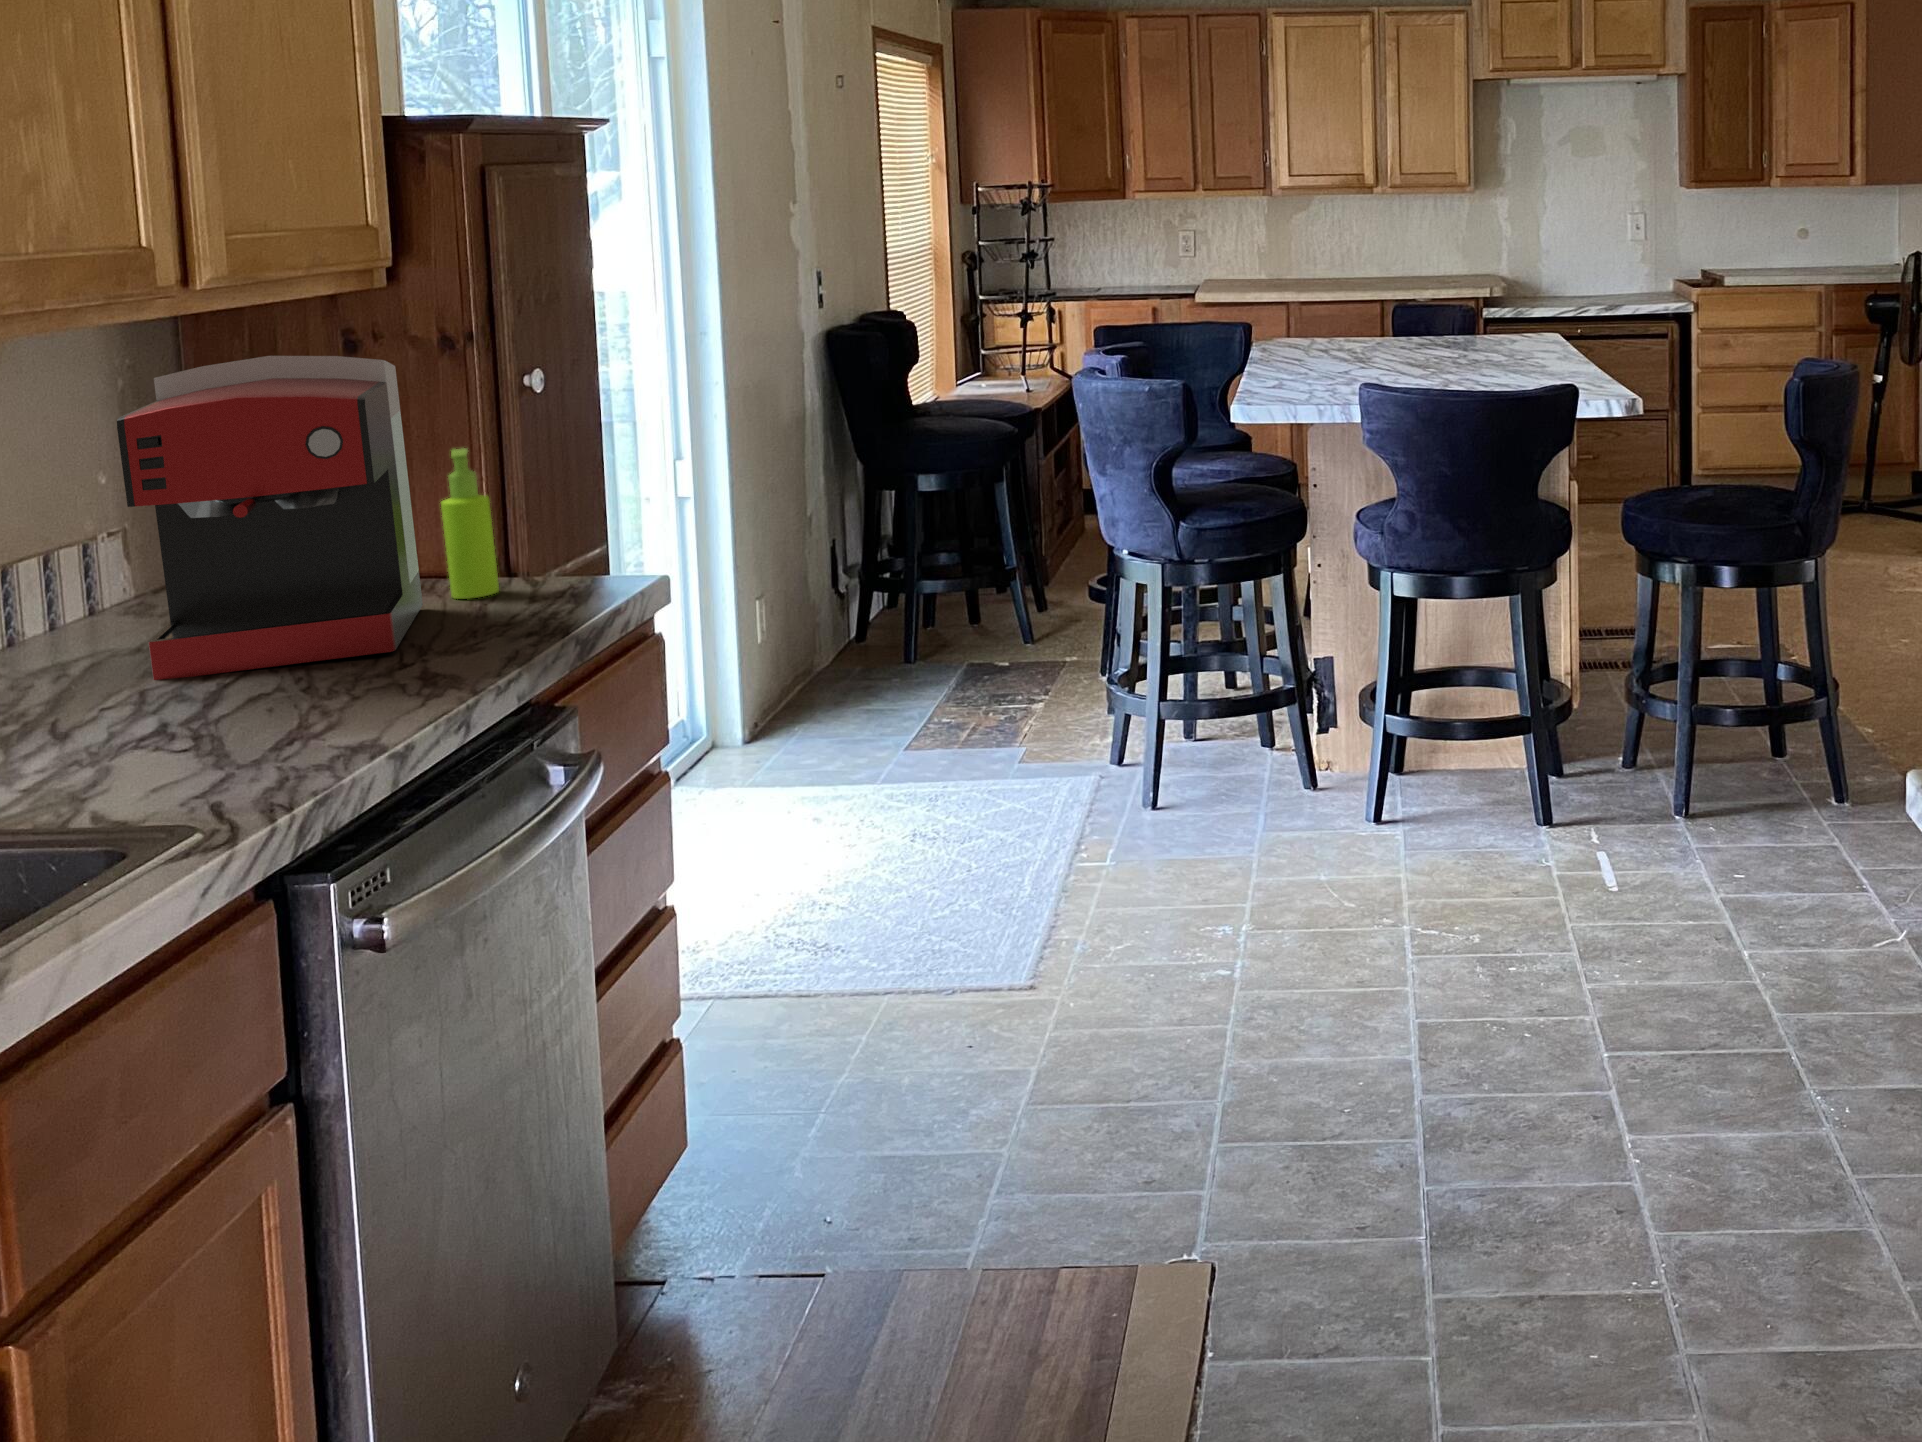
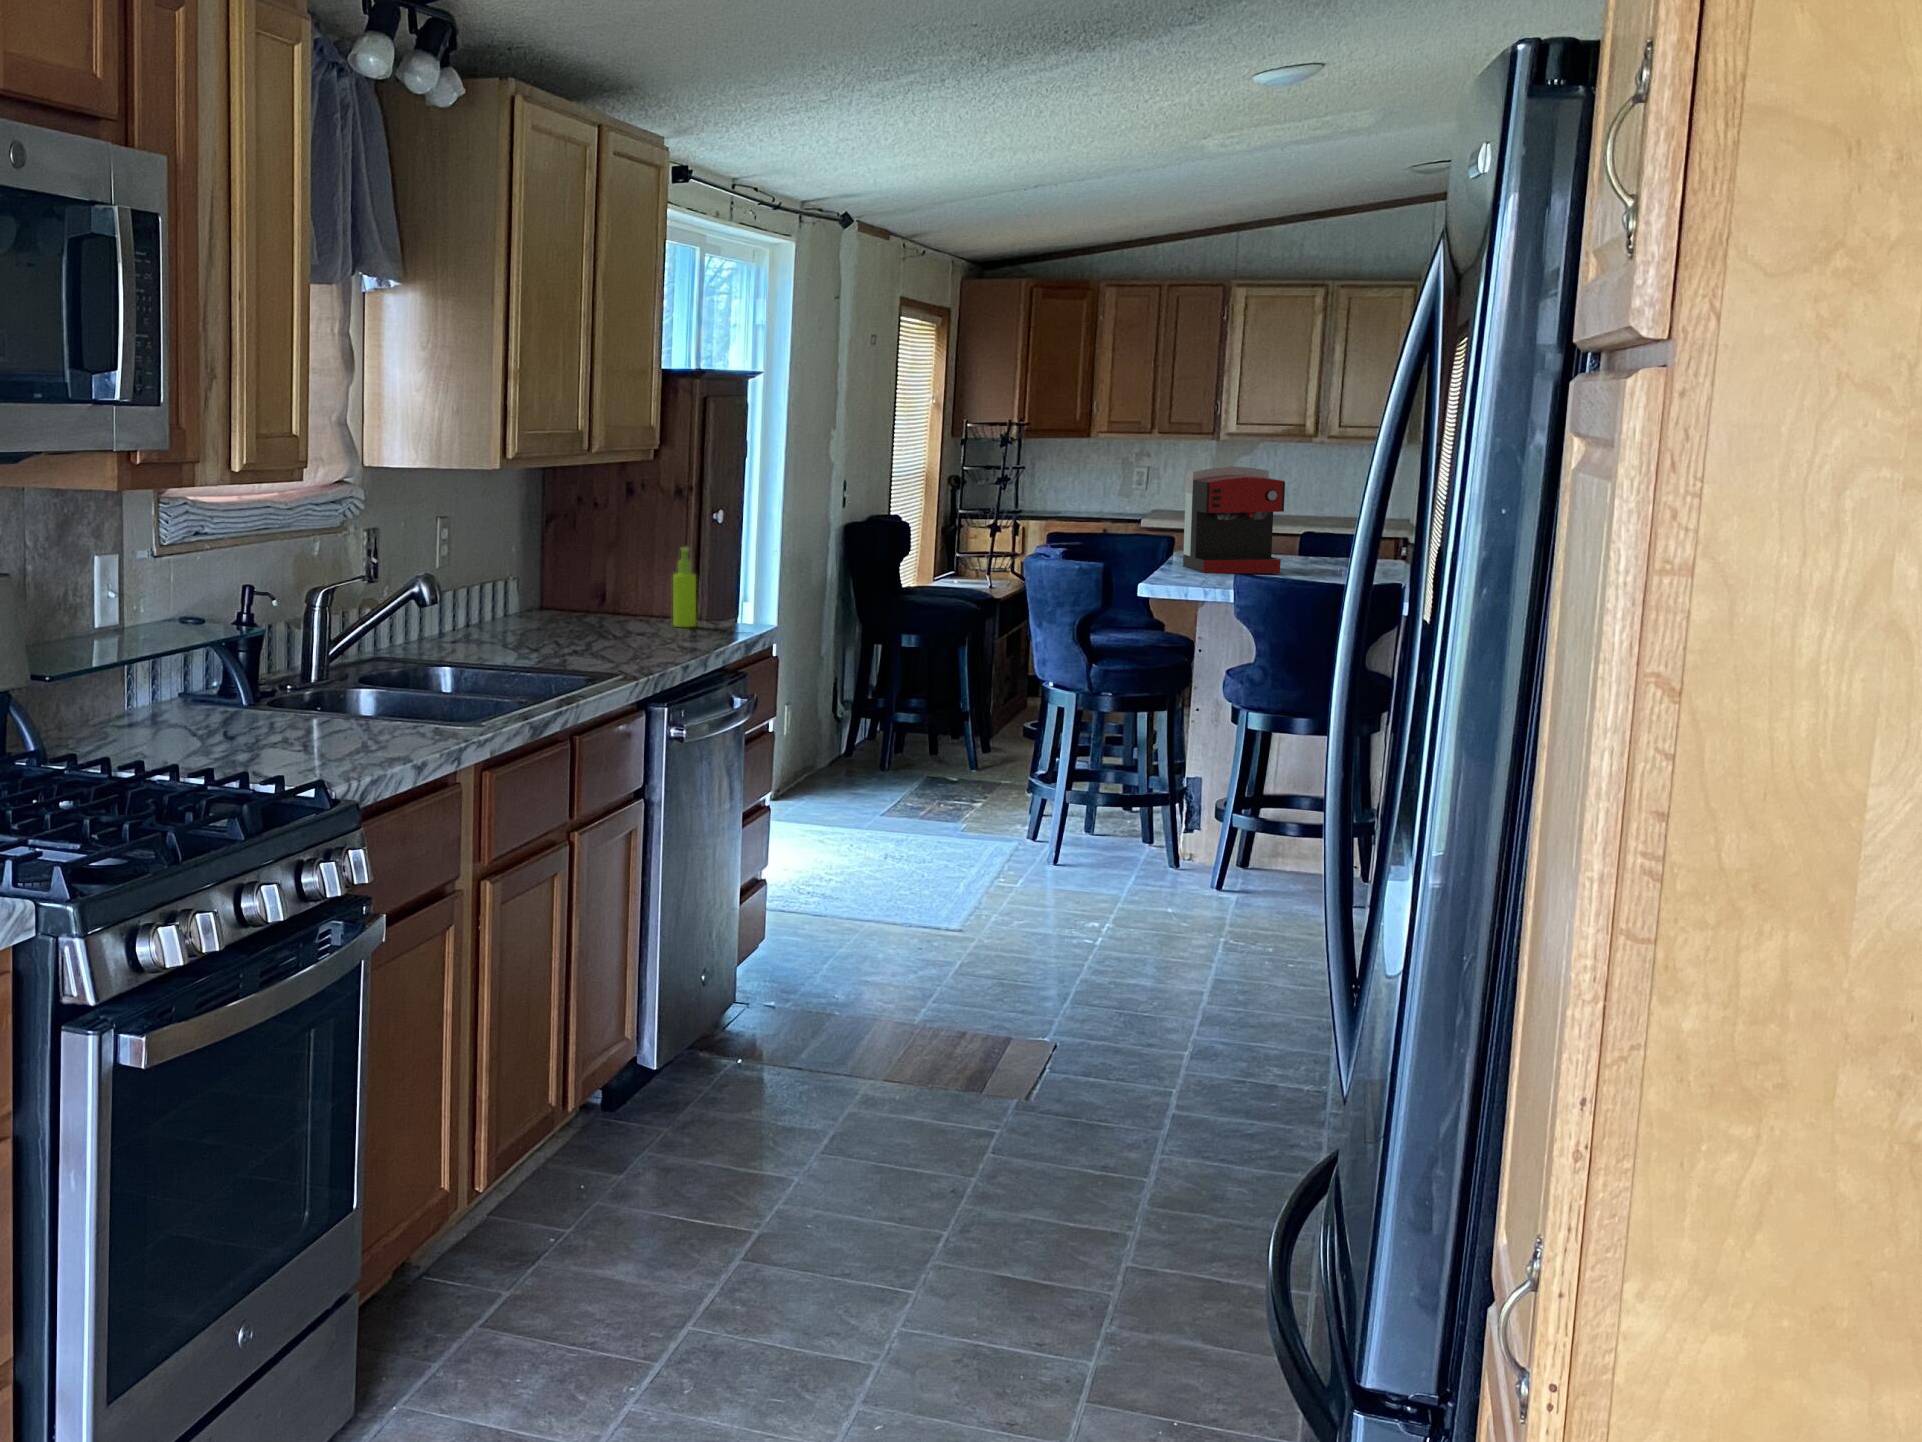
coffee maker: present [117,356,423,680] -> present [1183,466,1285,574]

